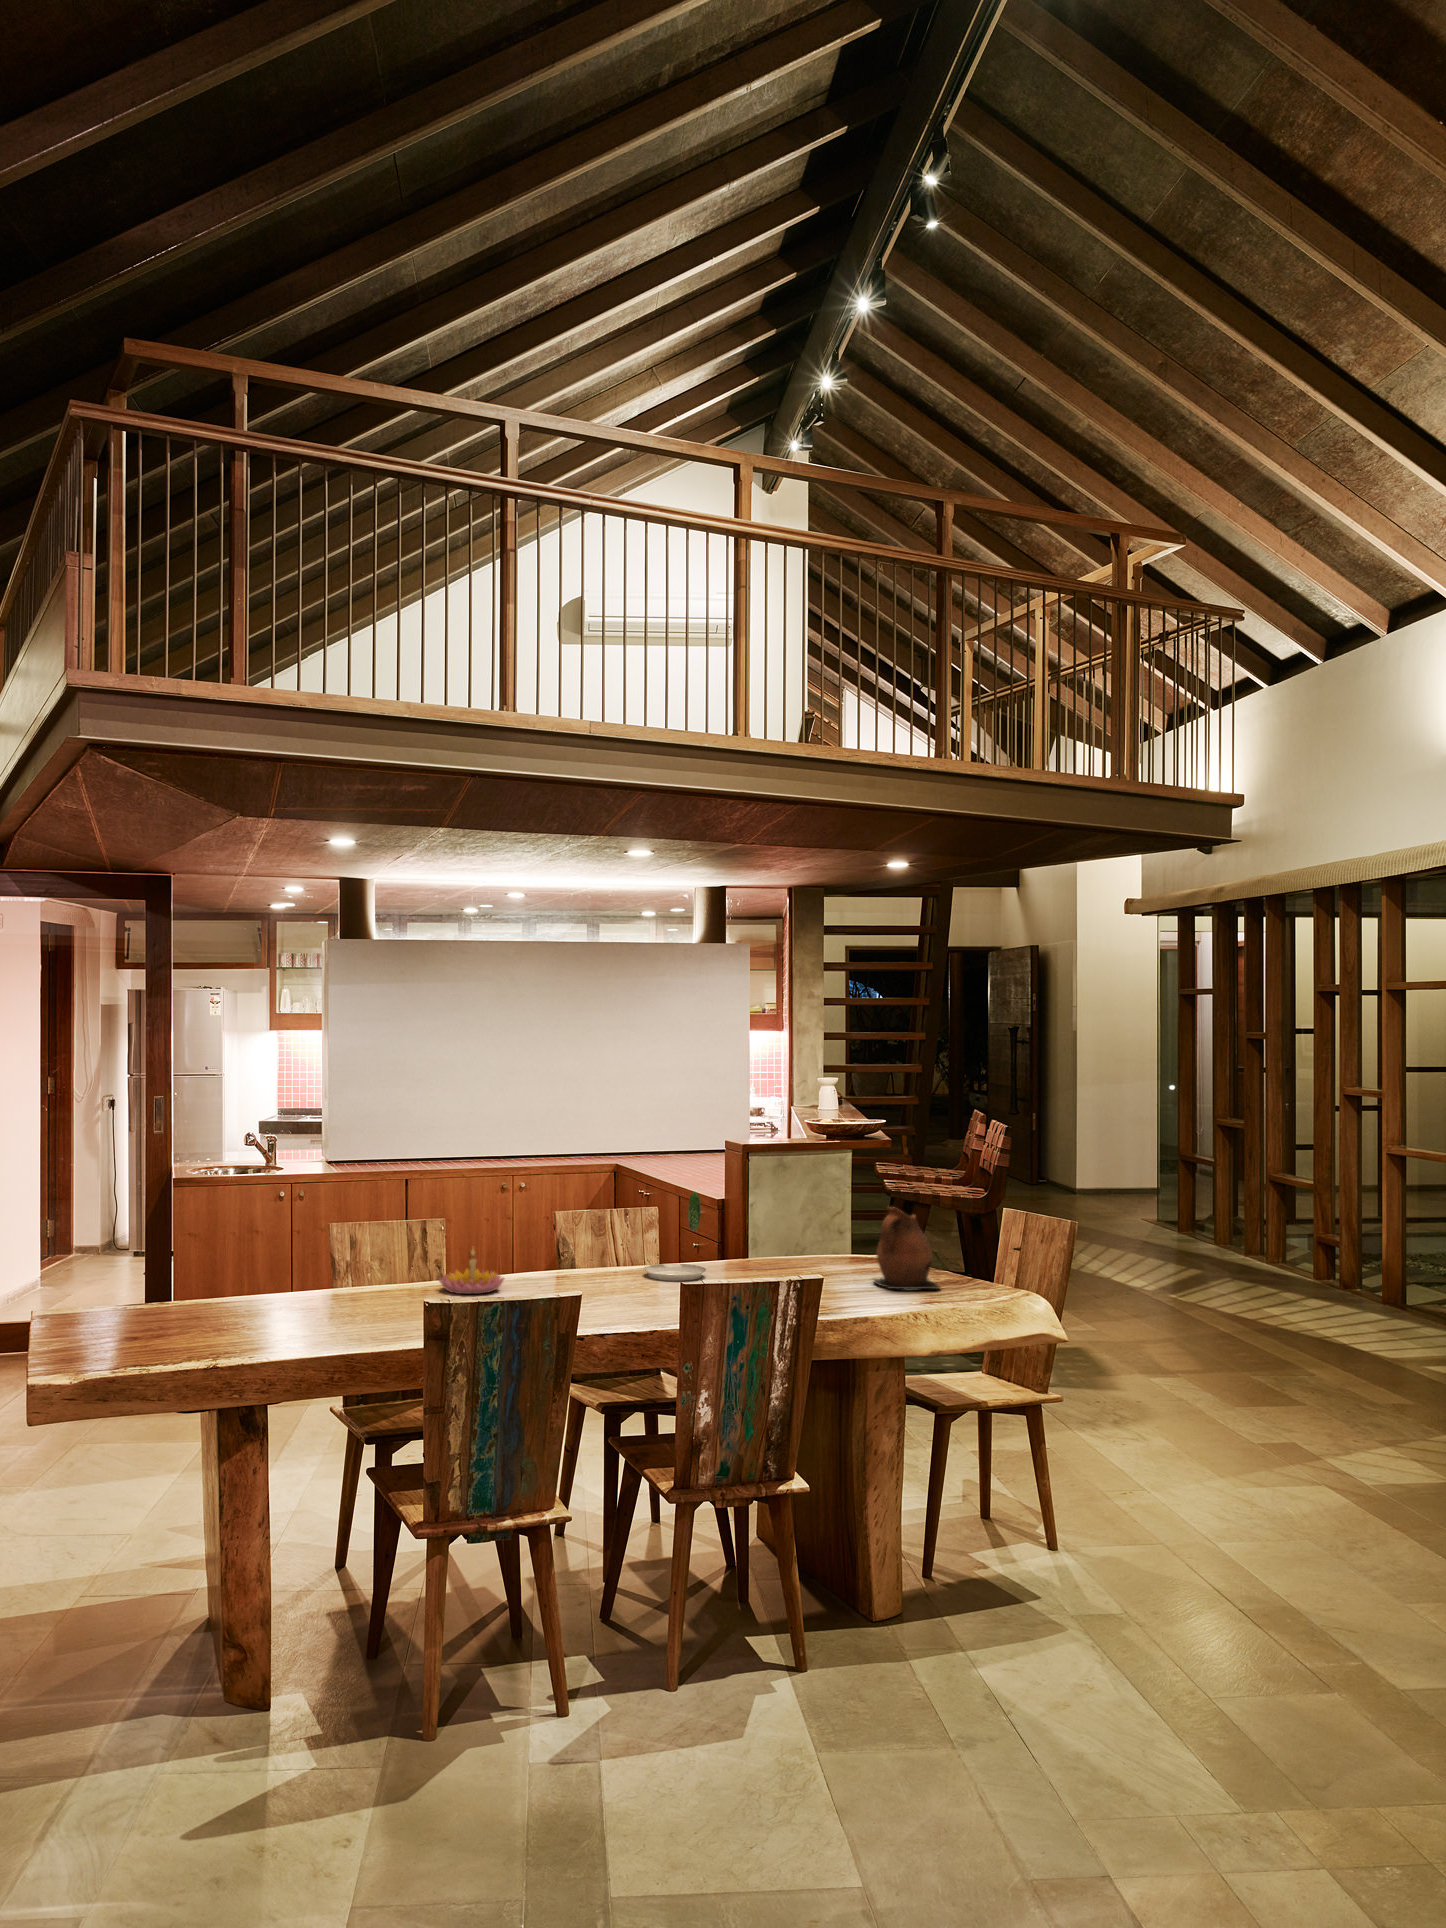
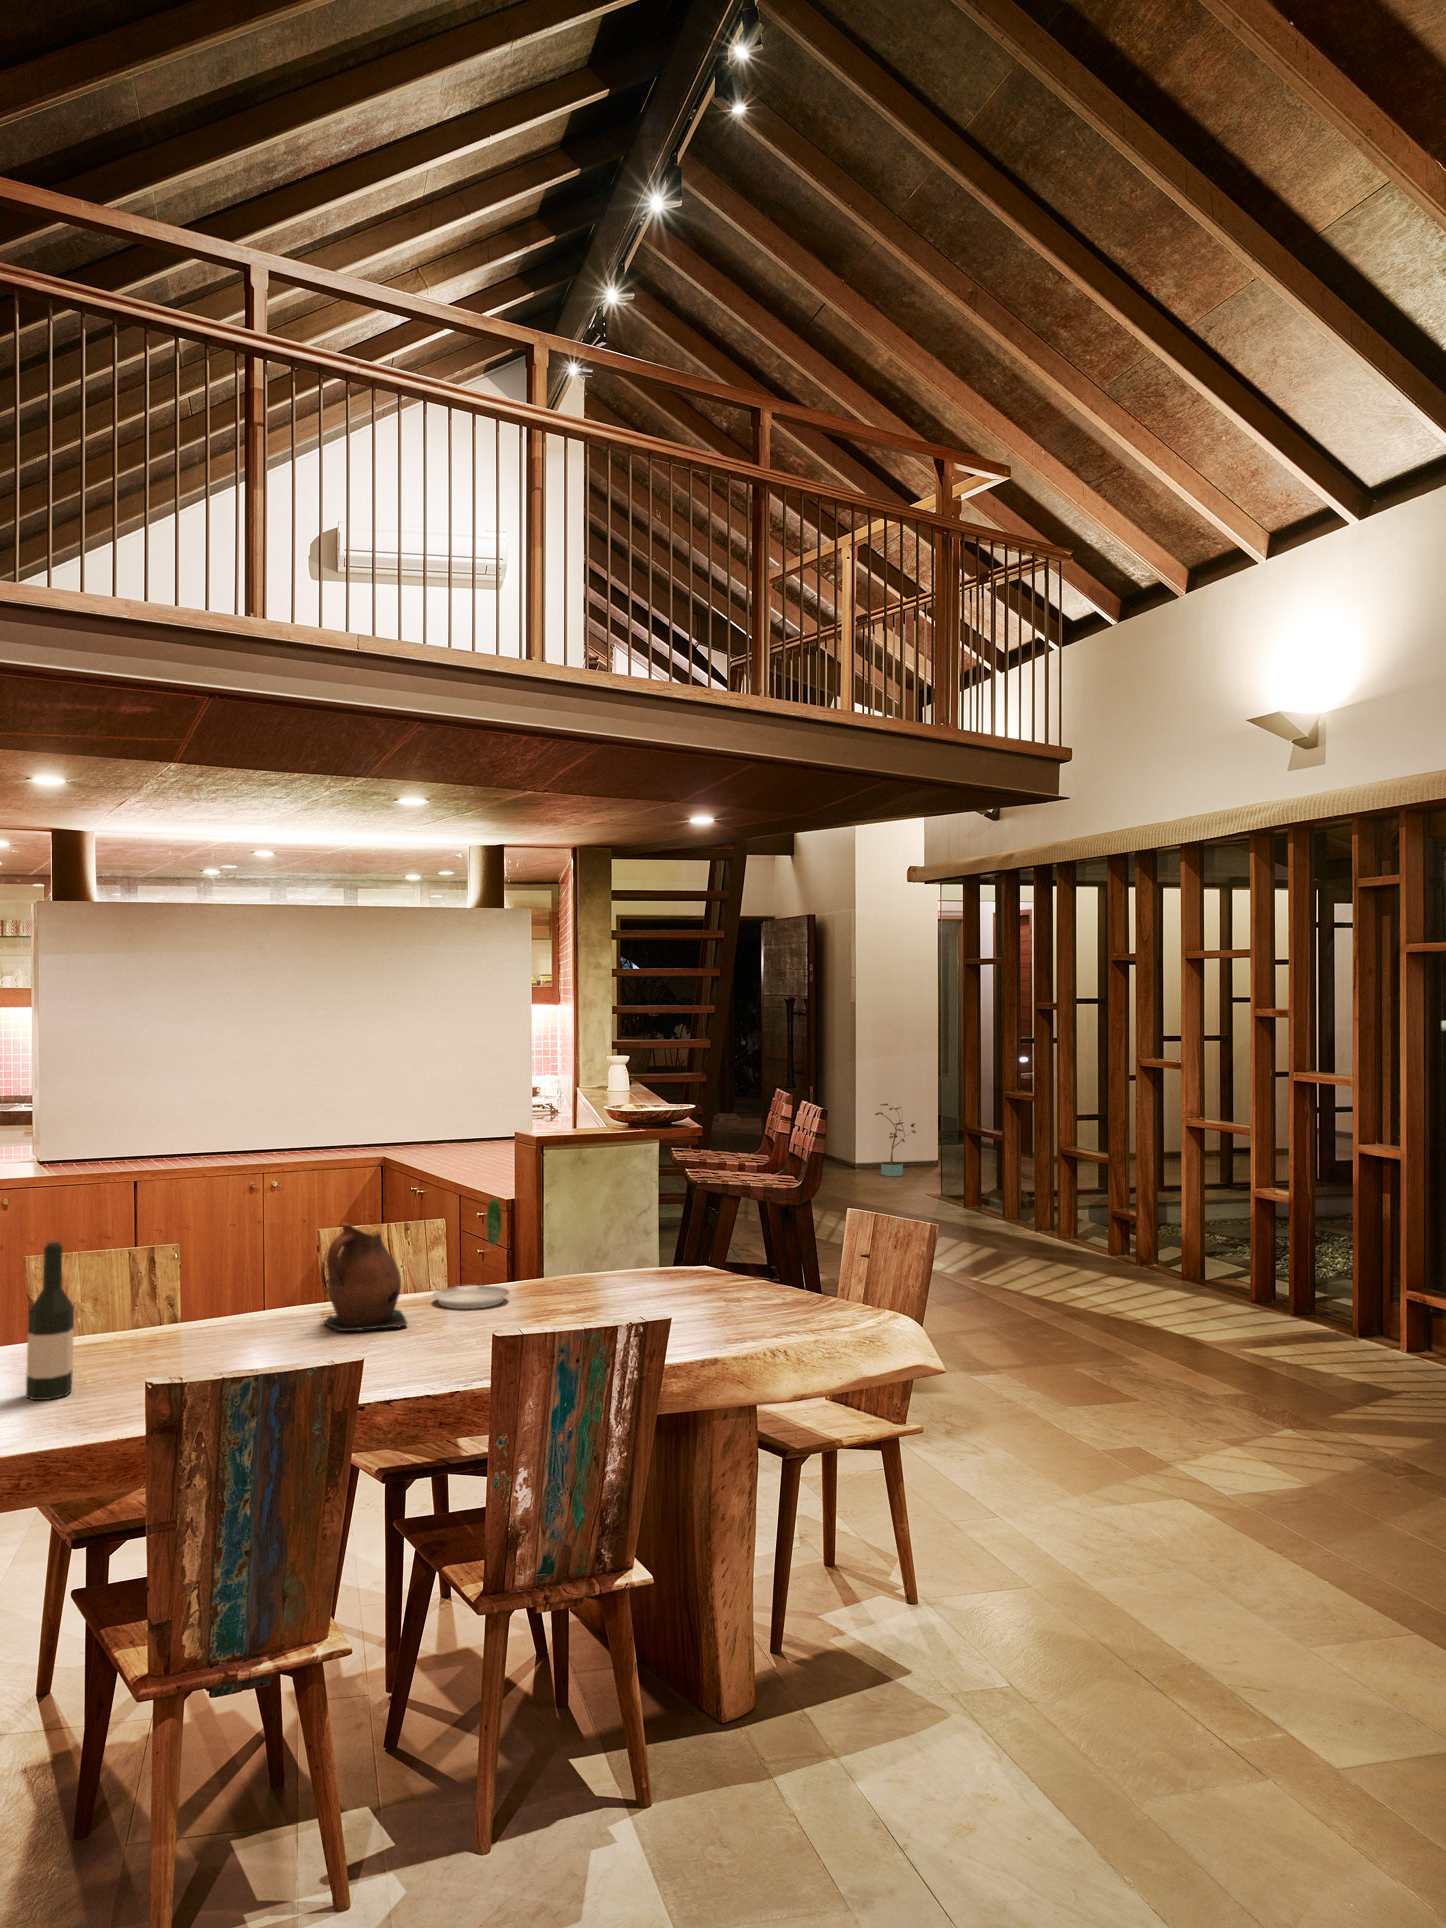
potted plant: none [1093,1136,1137,1209] -> present [875,1104,916,1176]
wine bottle: none [343,1202,376,1319] -> present [26,1241,74,1400]
ceramic pitcher: present [874,1207,940,1289] -> present [324,1223,407,1331]
candle holder: present [439,1249,504,1294] -> none [165,1283,255,1348]

